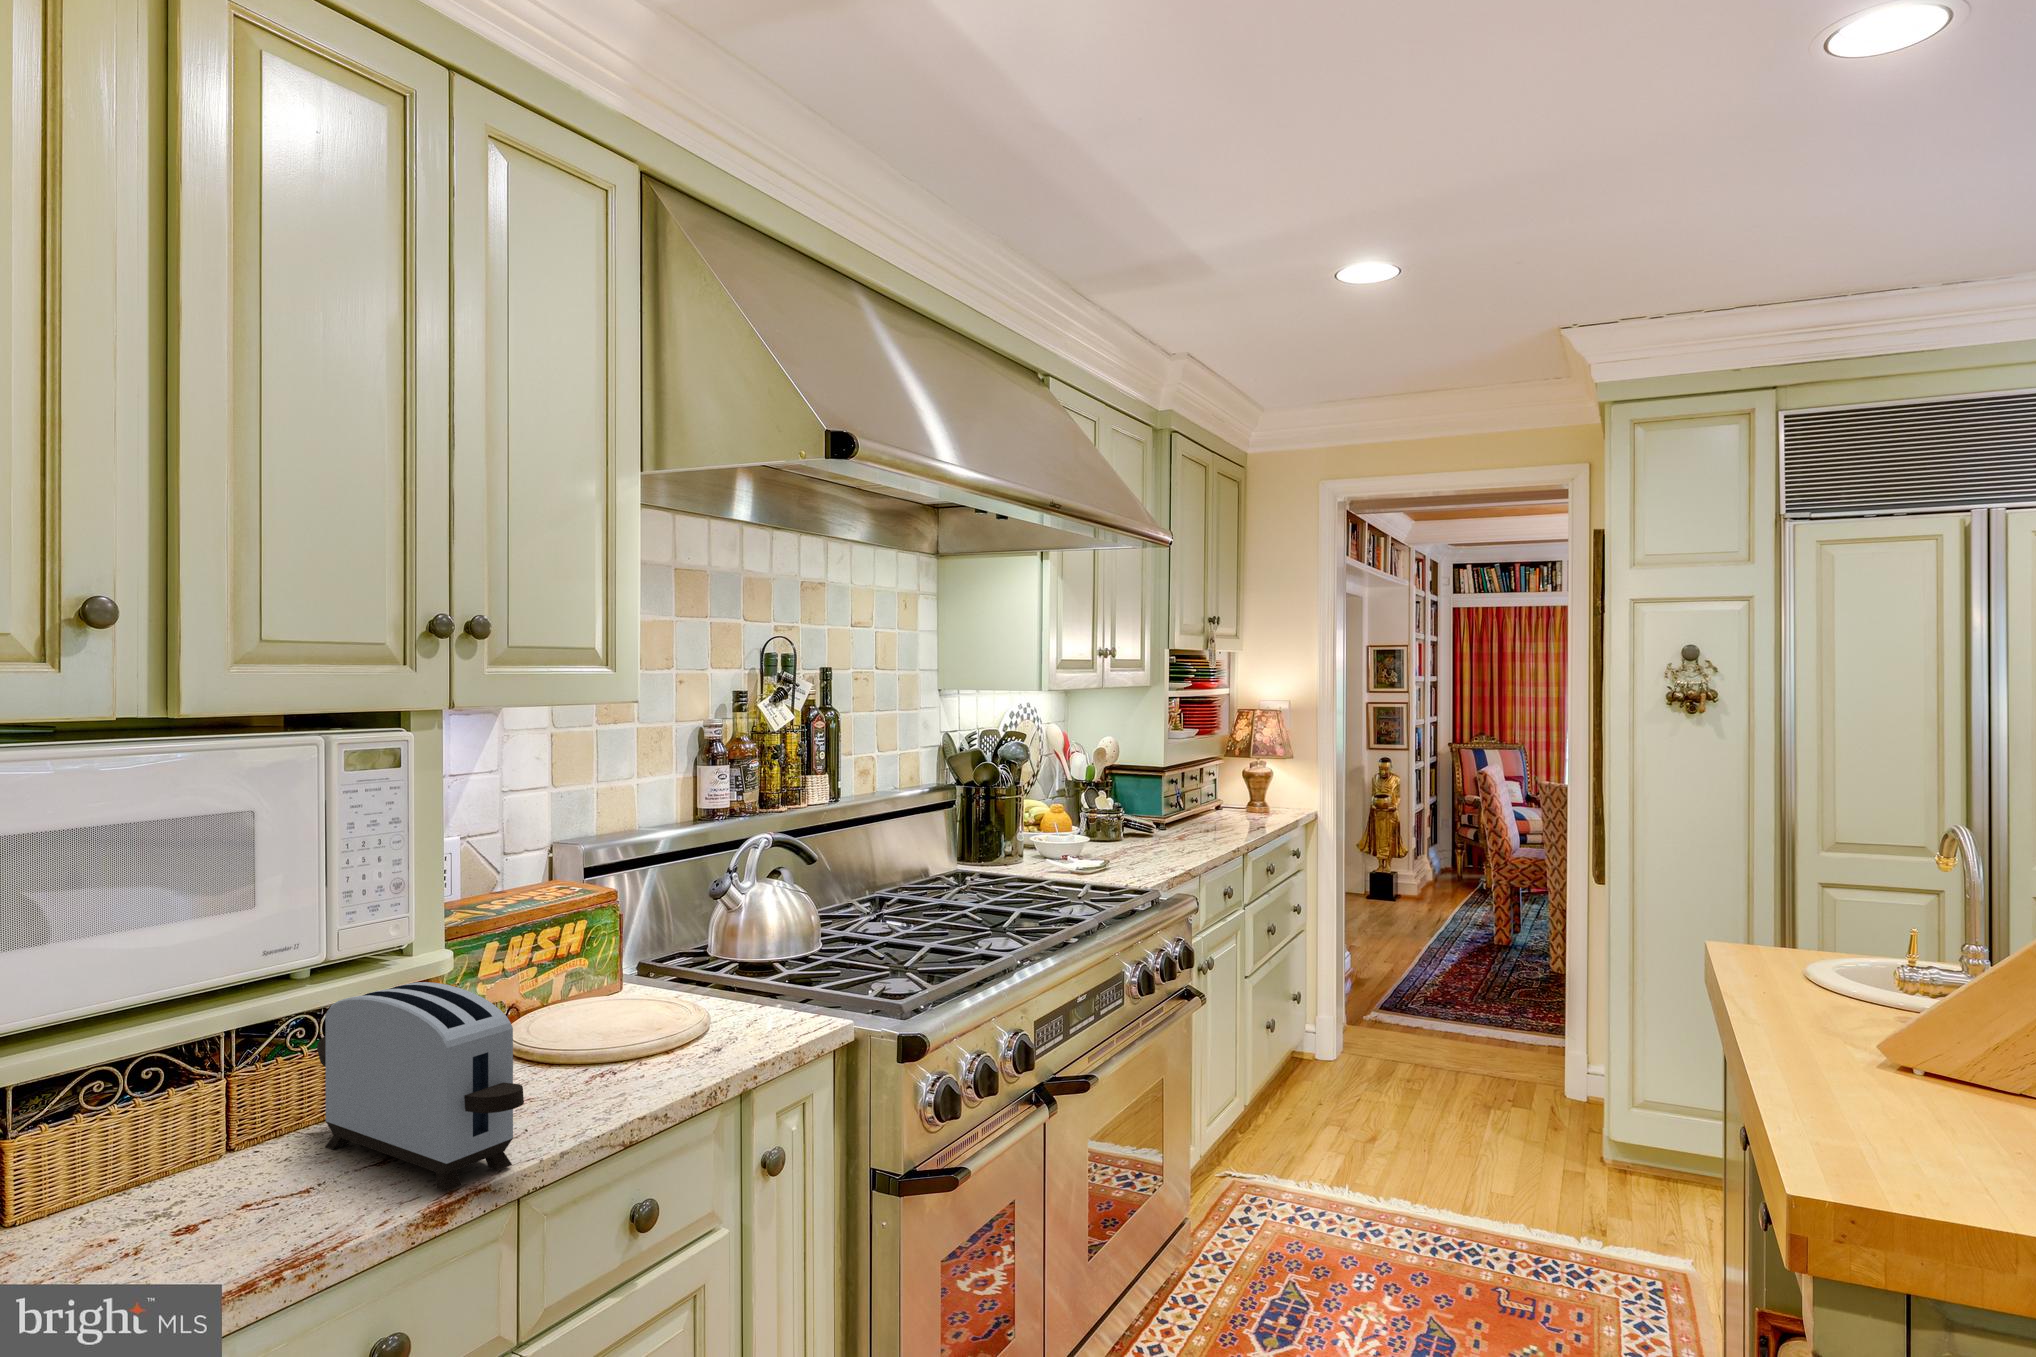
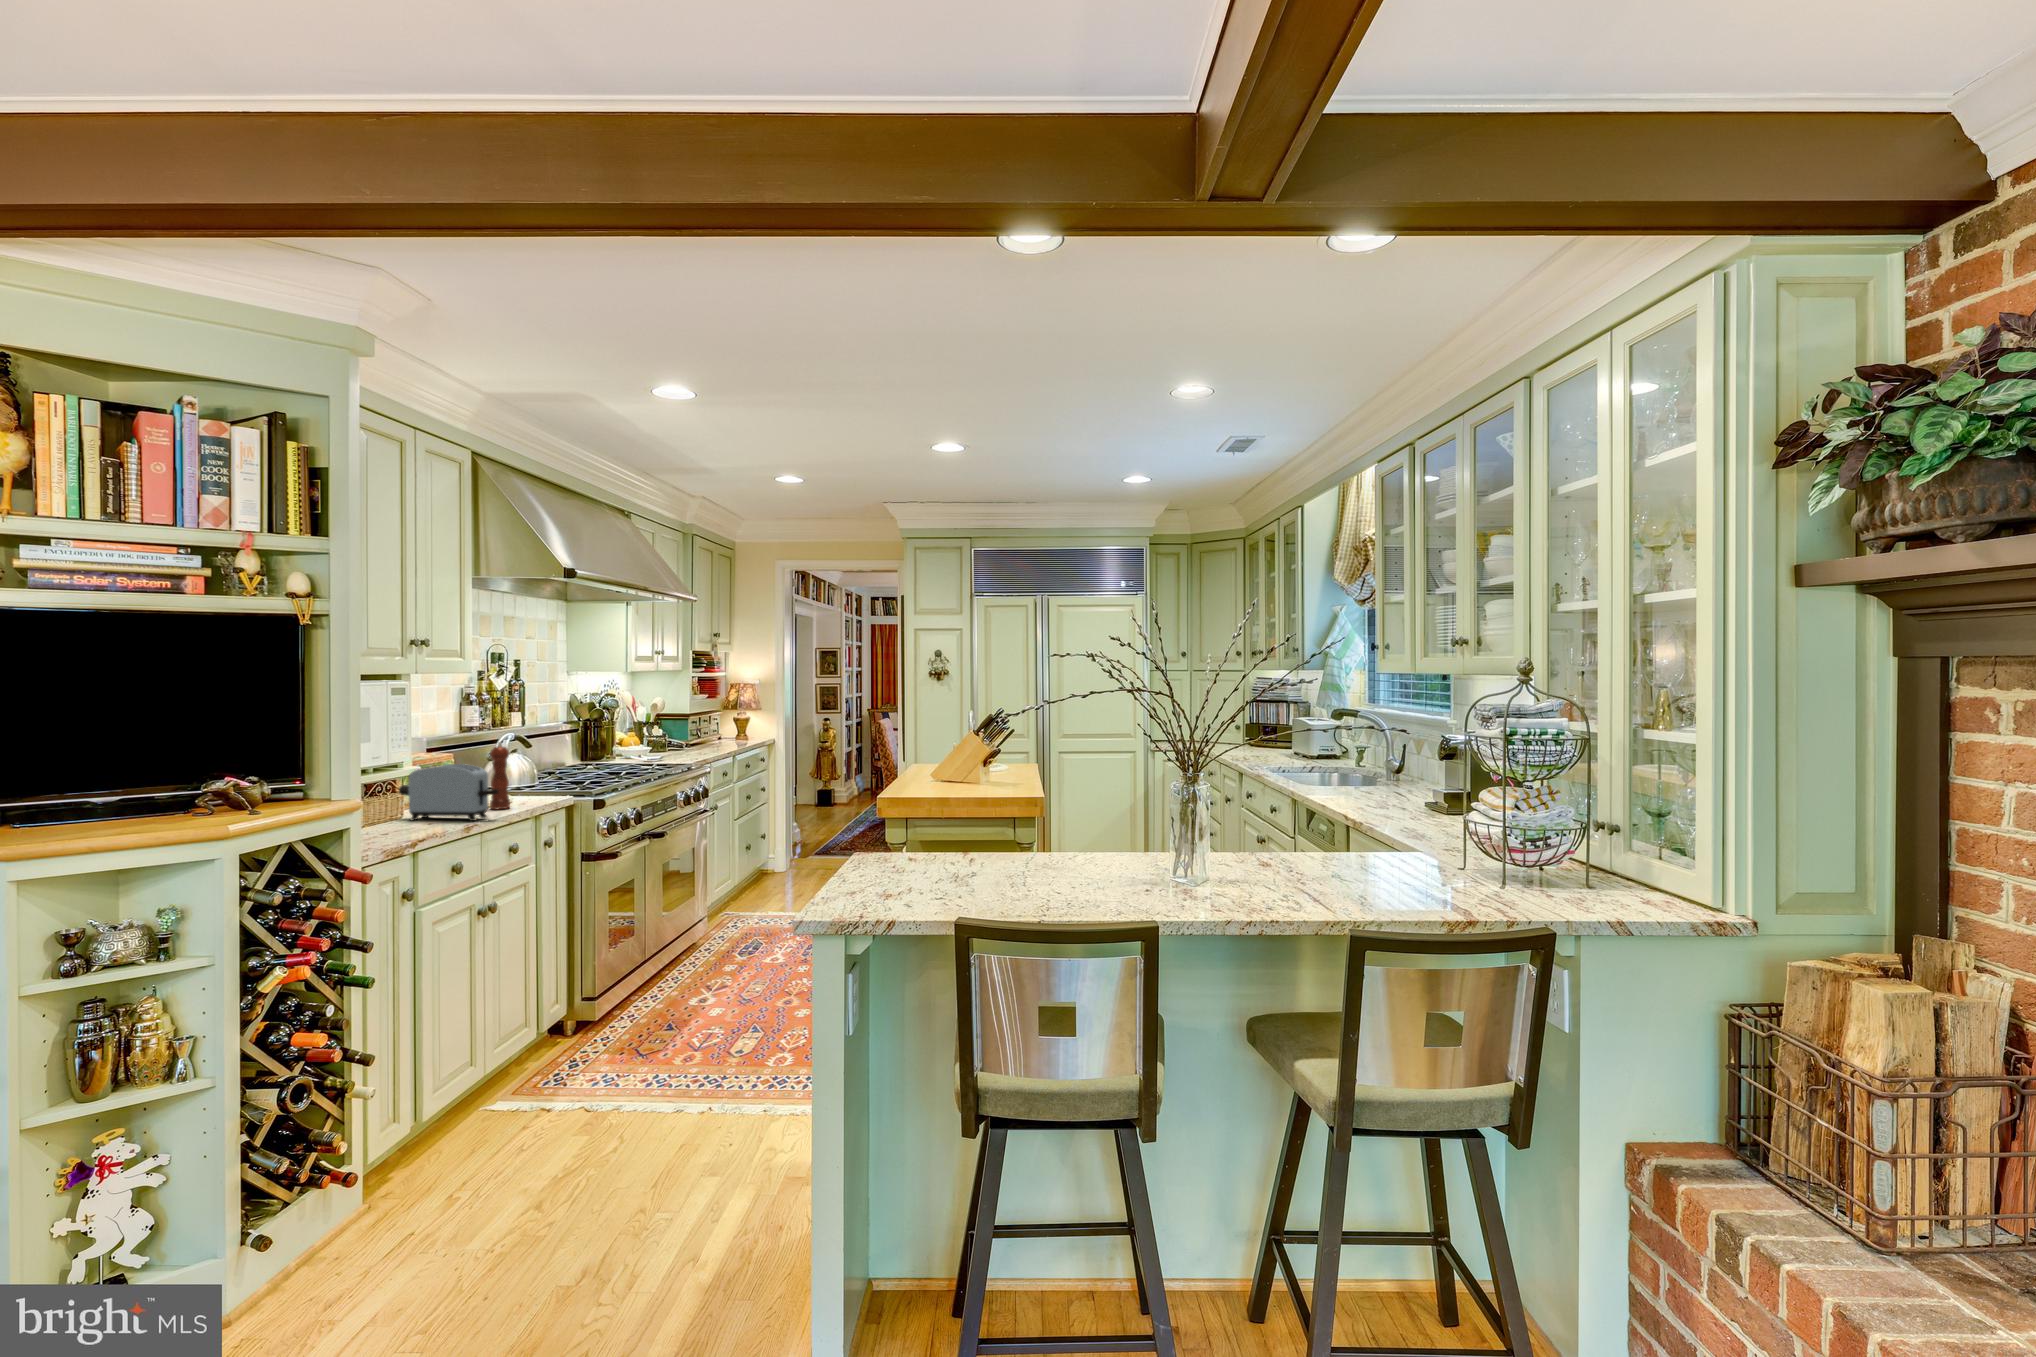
pepper mill: none [589,902,641,1098] -> present [490,742,510,810]

